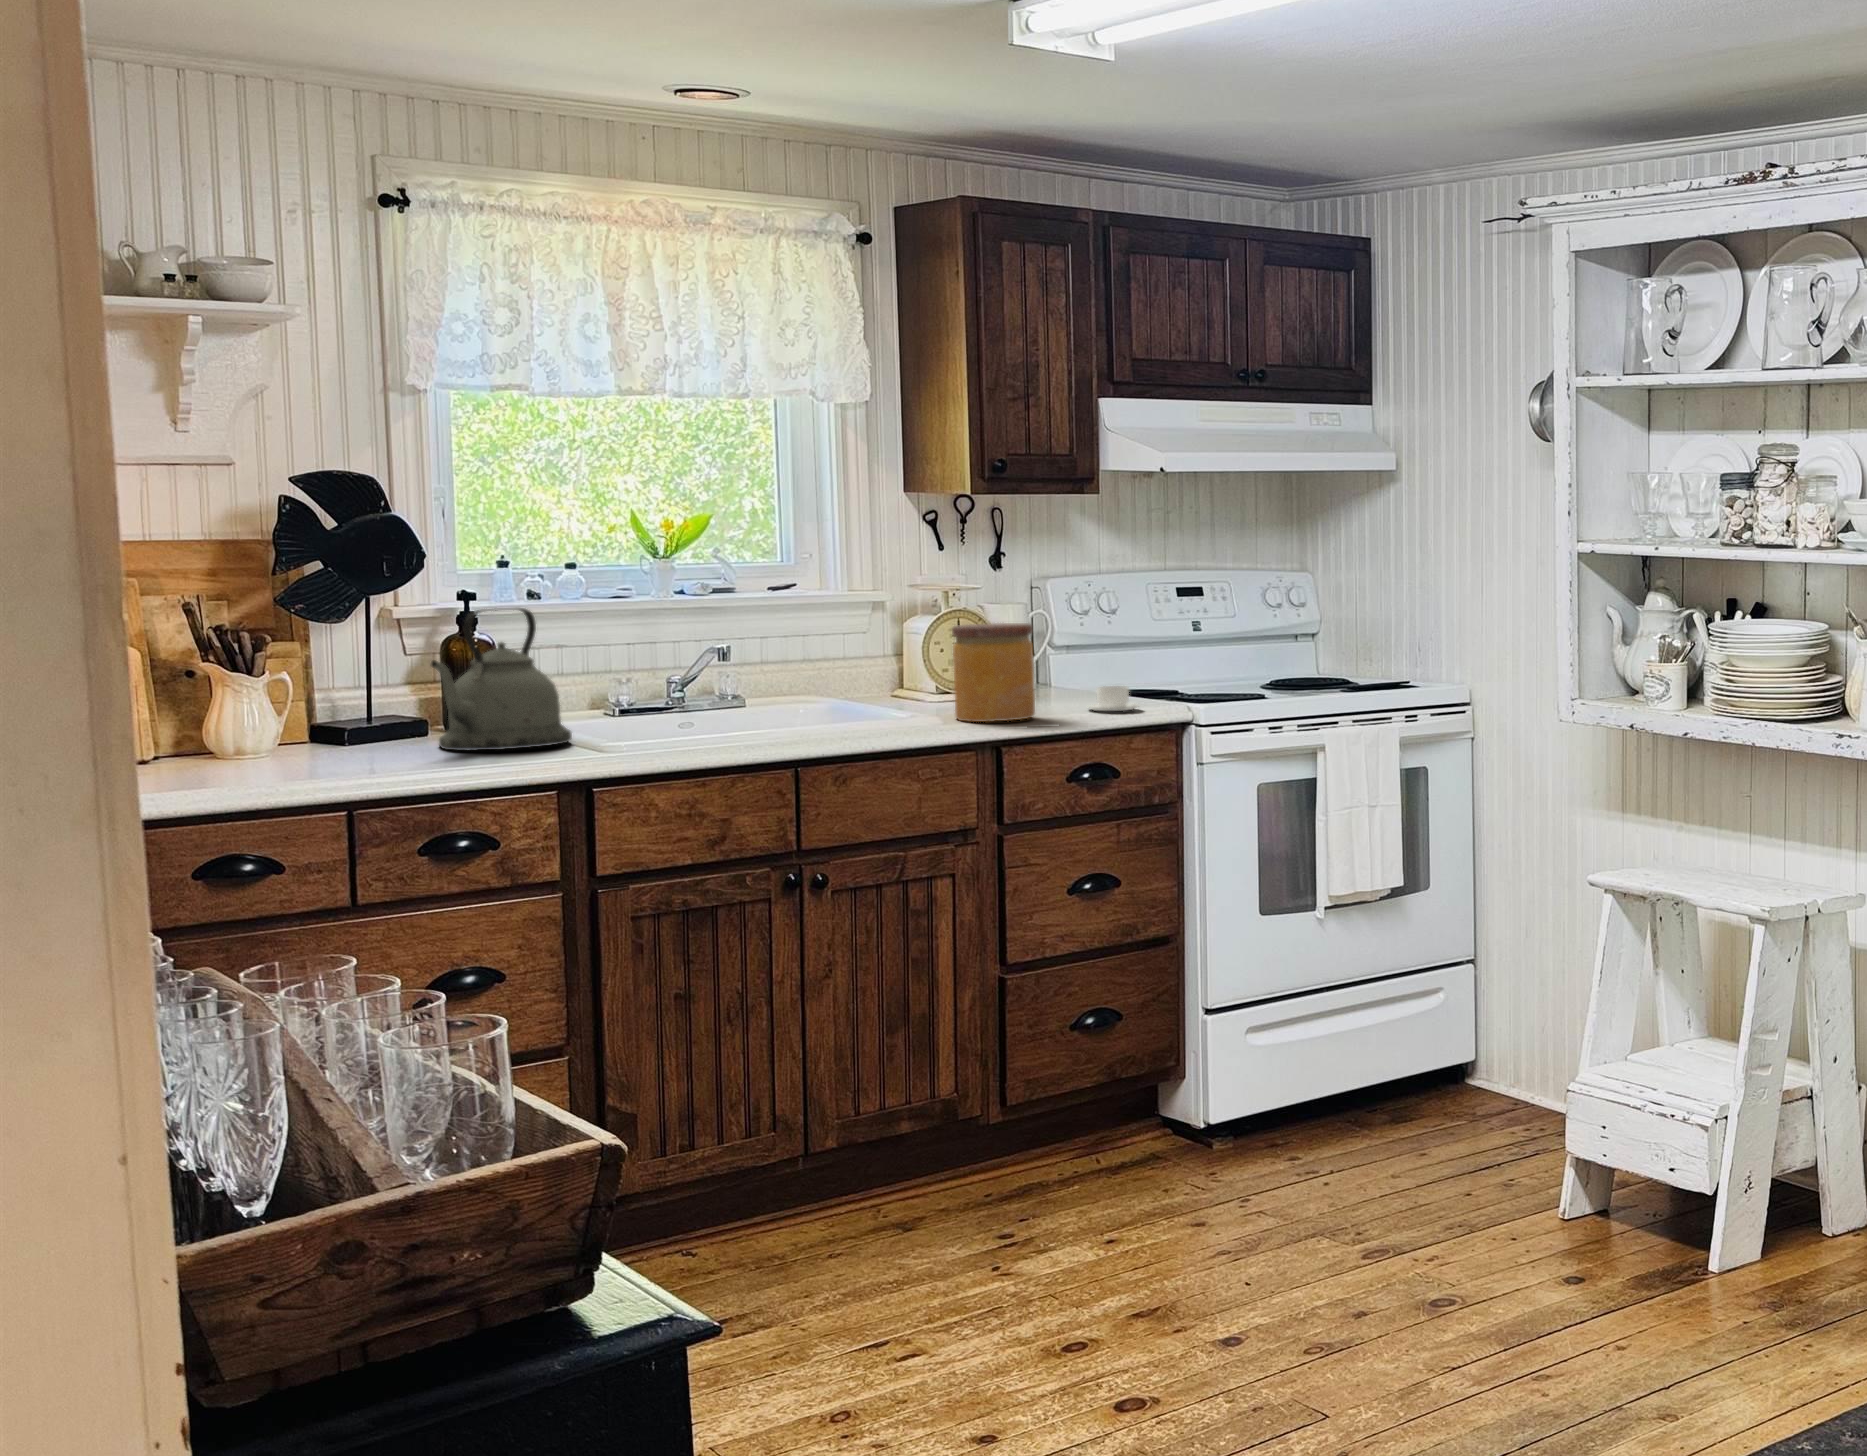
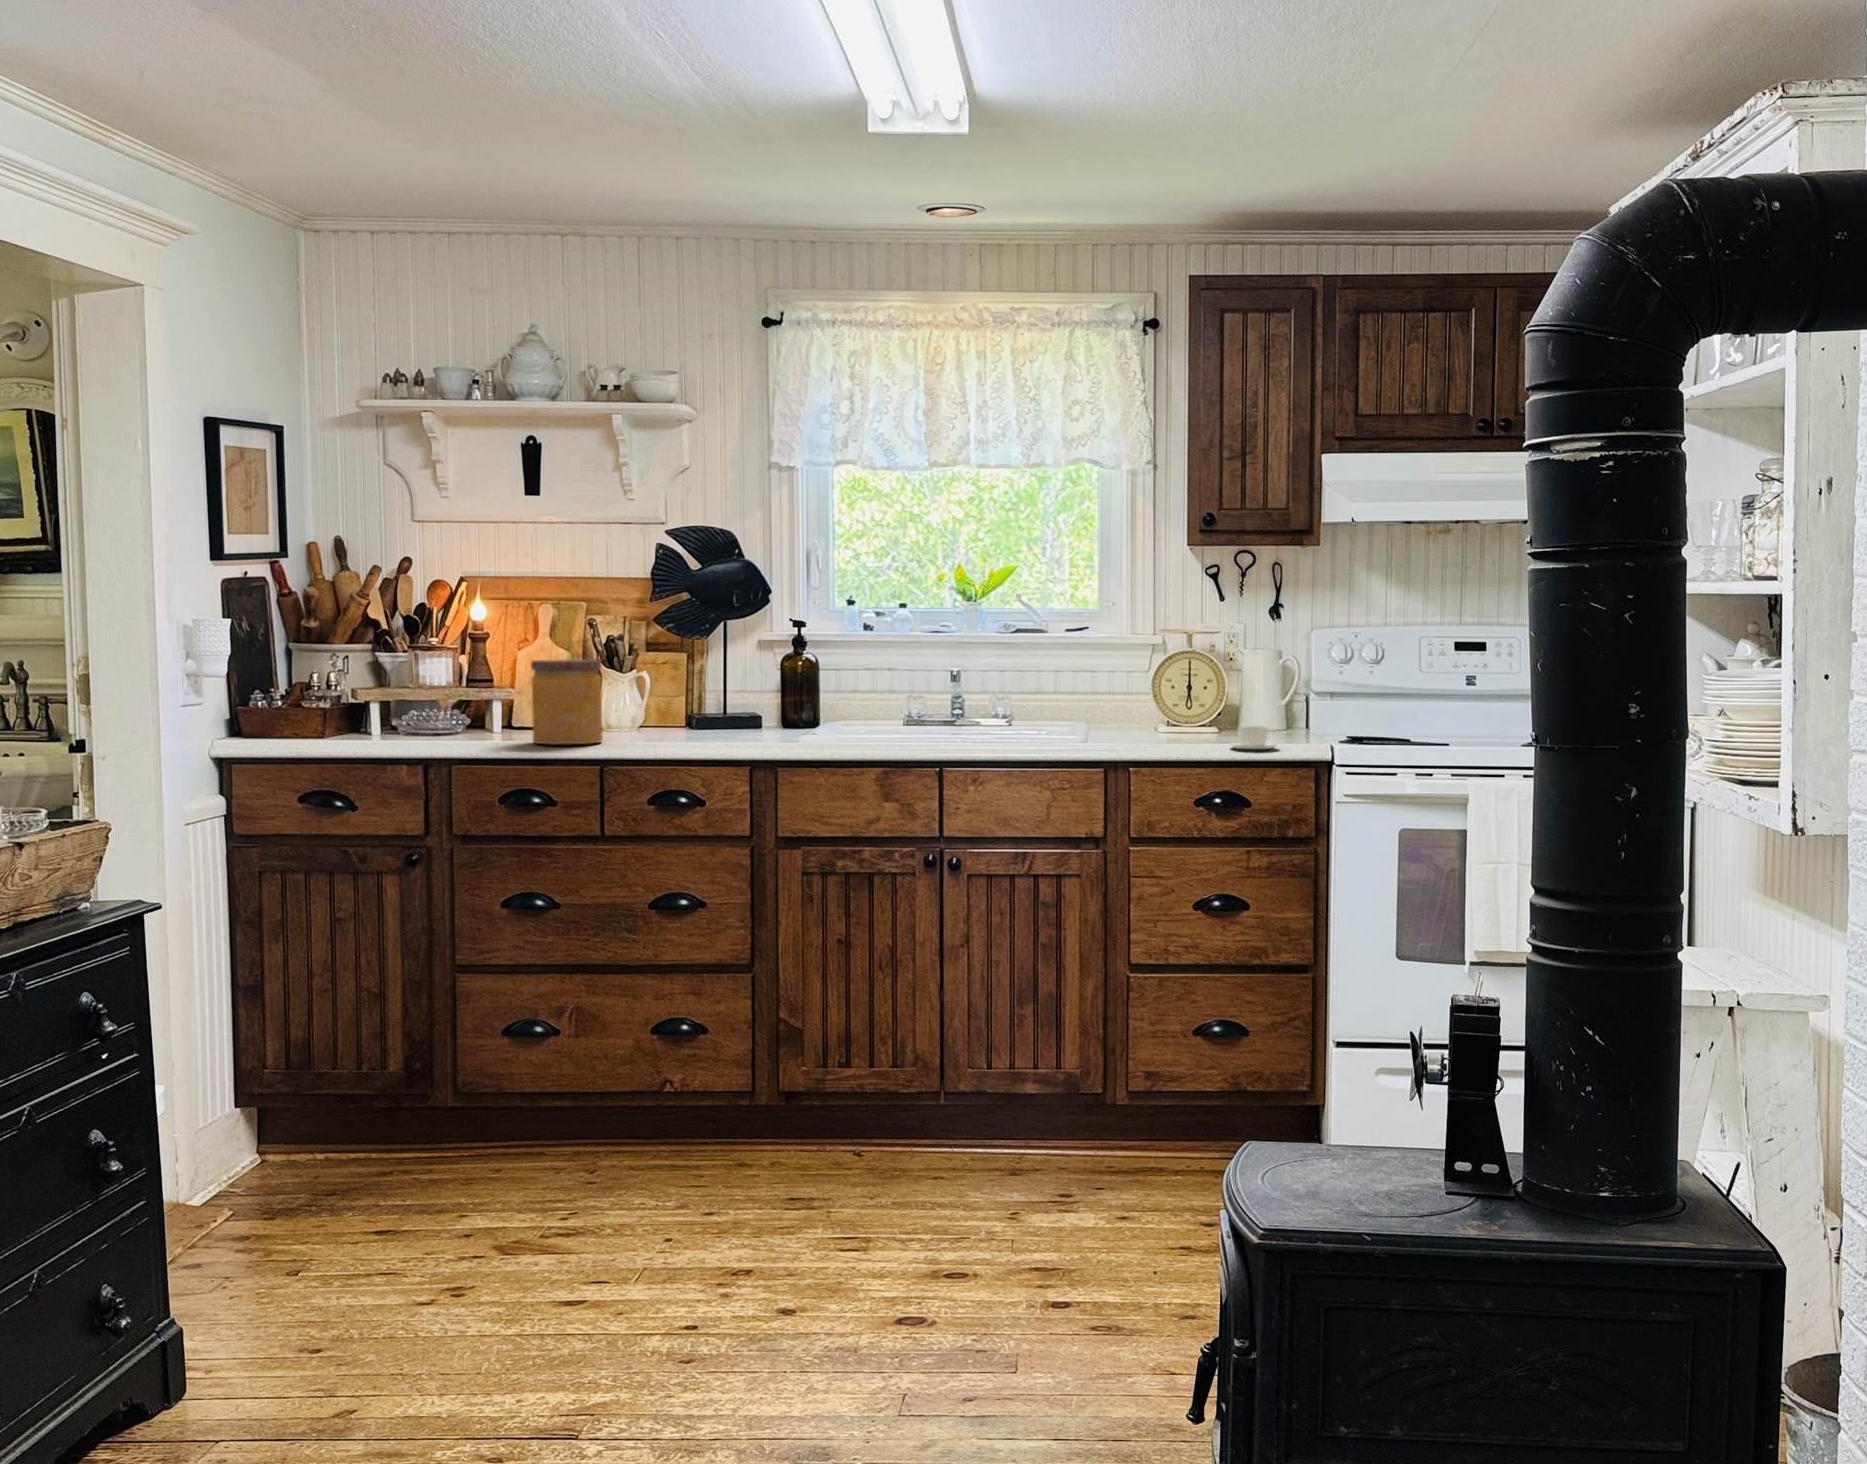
kettle: present [431,608,572,751] -> none [675,637,789,738]
jar: present [952,623,1035,722] -> present [531,660,603,744]

